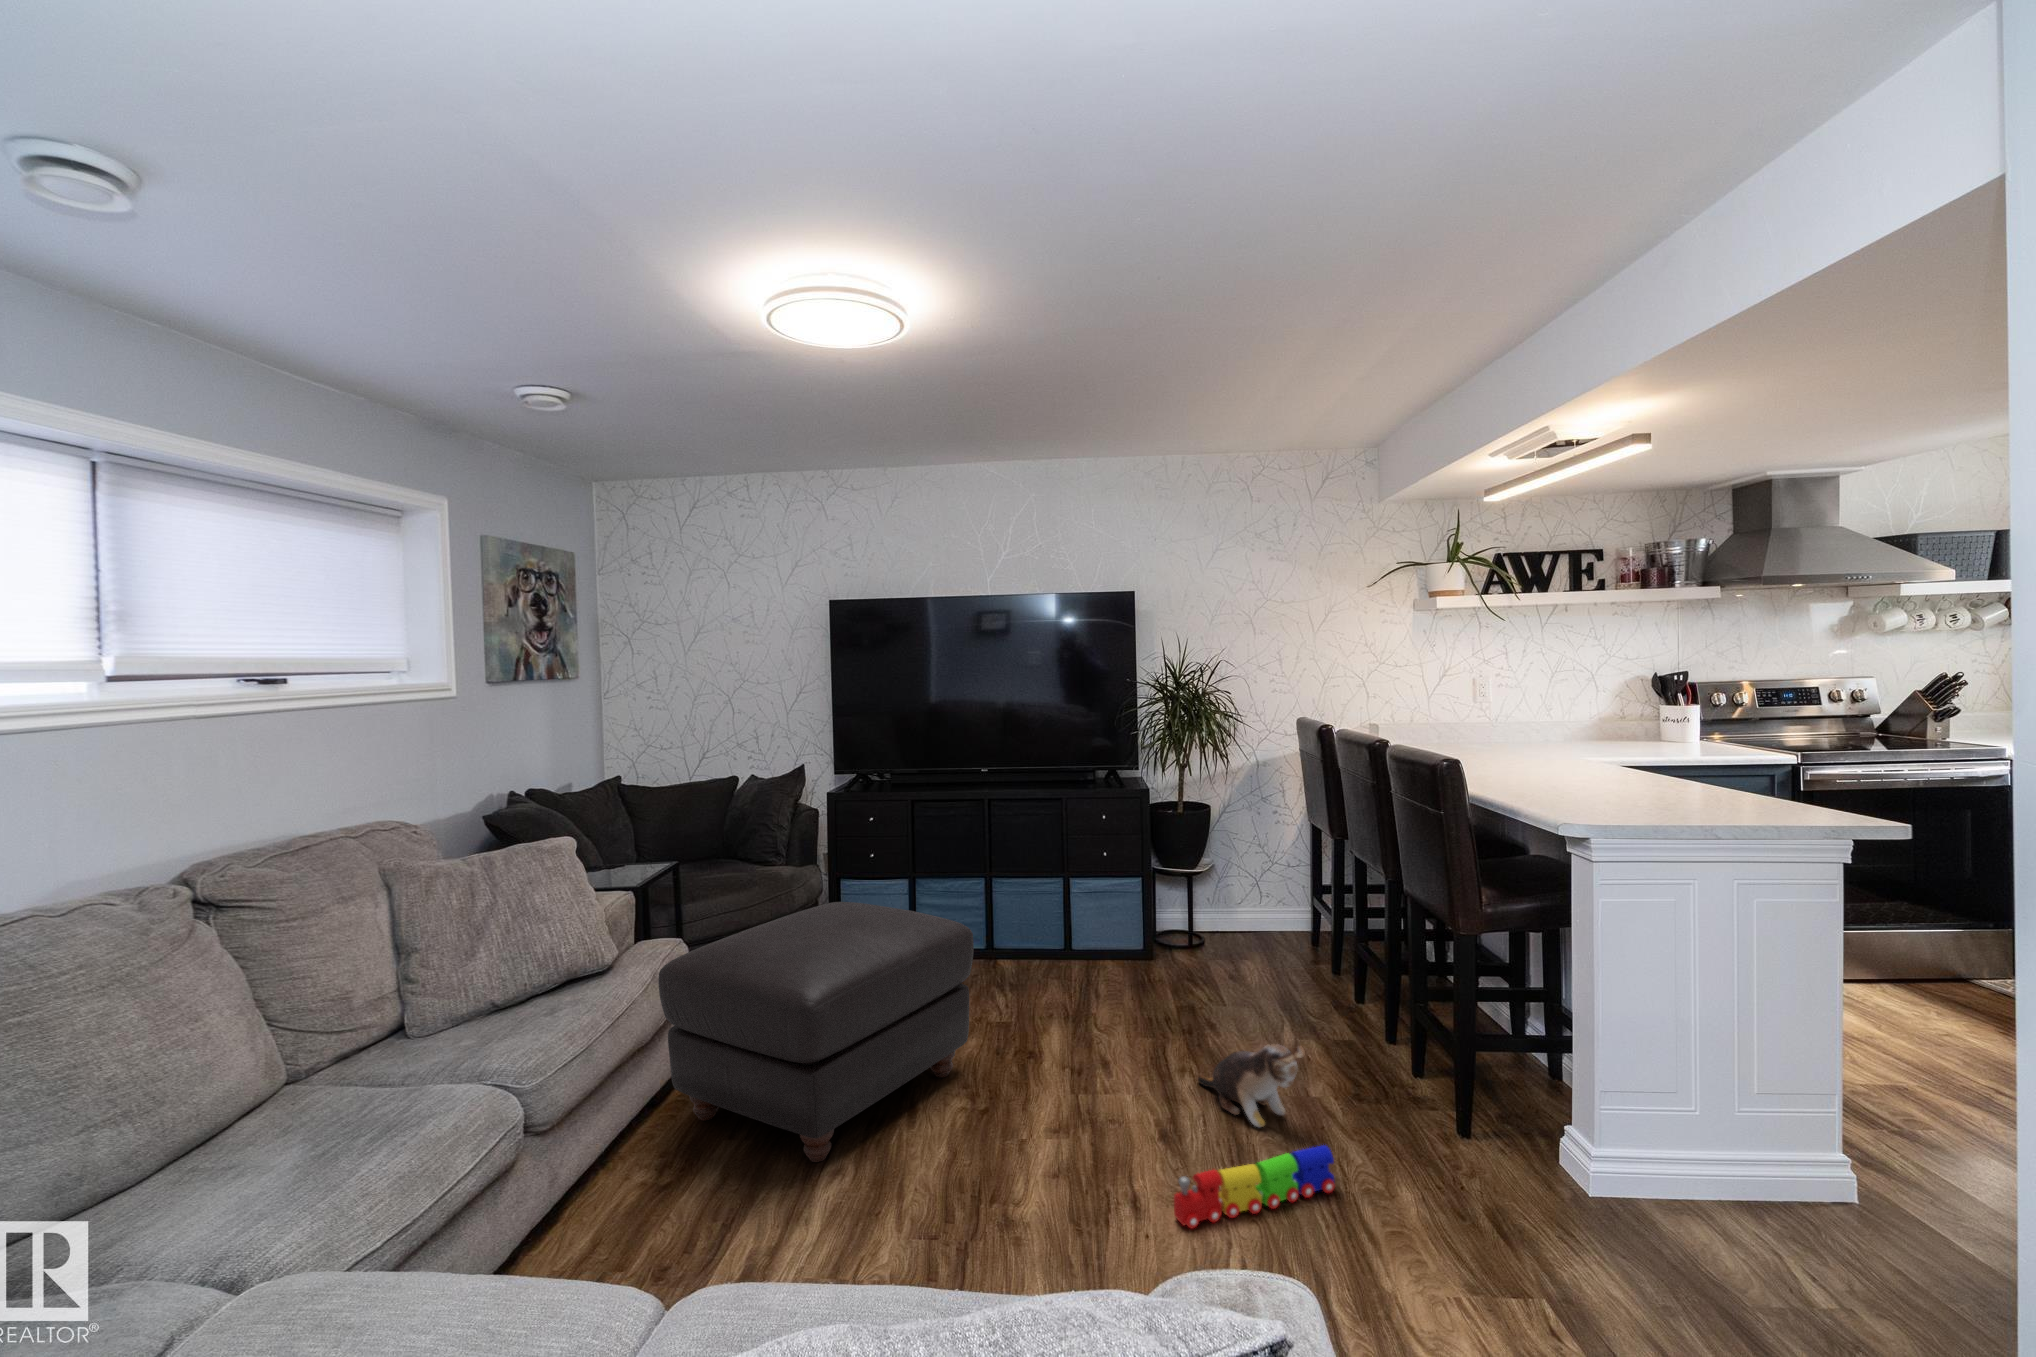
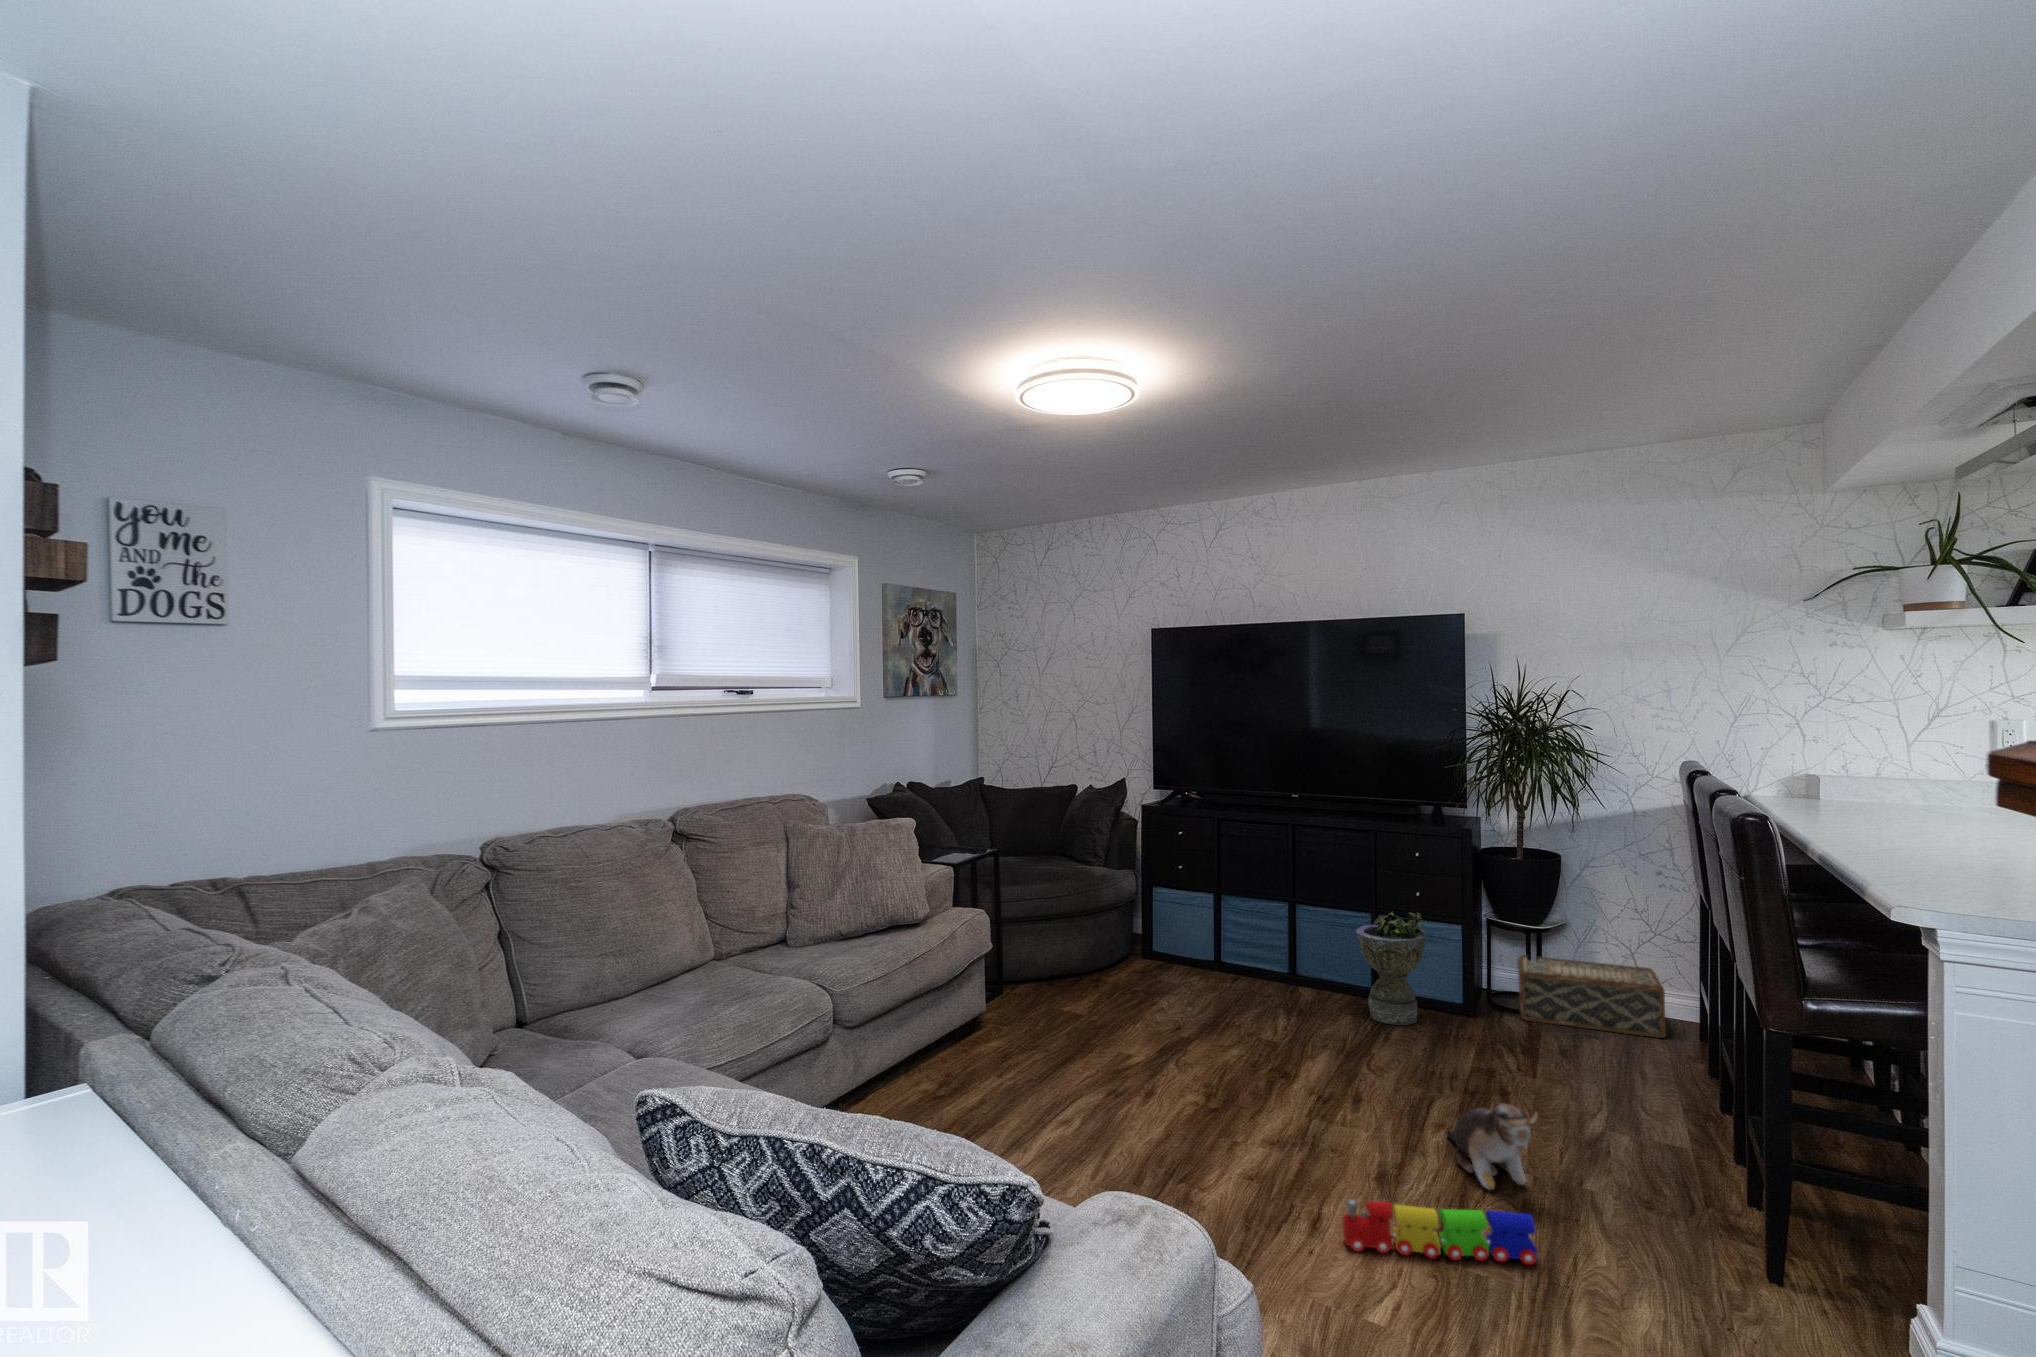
planter: none [1057,871,1120,982] -> present [1356,912,1426,1025]
woven basket: none [1178,894,1298,956] -> present [1518,955,1666,1038]
ottoman: present [658,902,974,1162] -> none [955,902,1226,1114]

